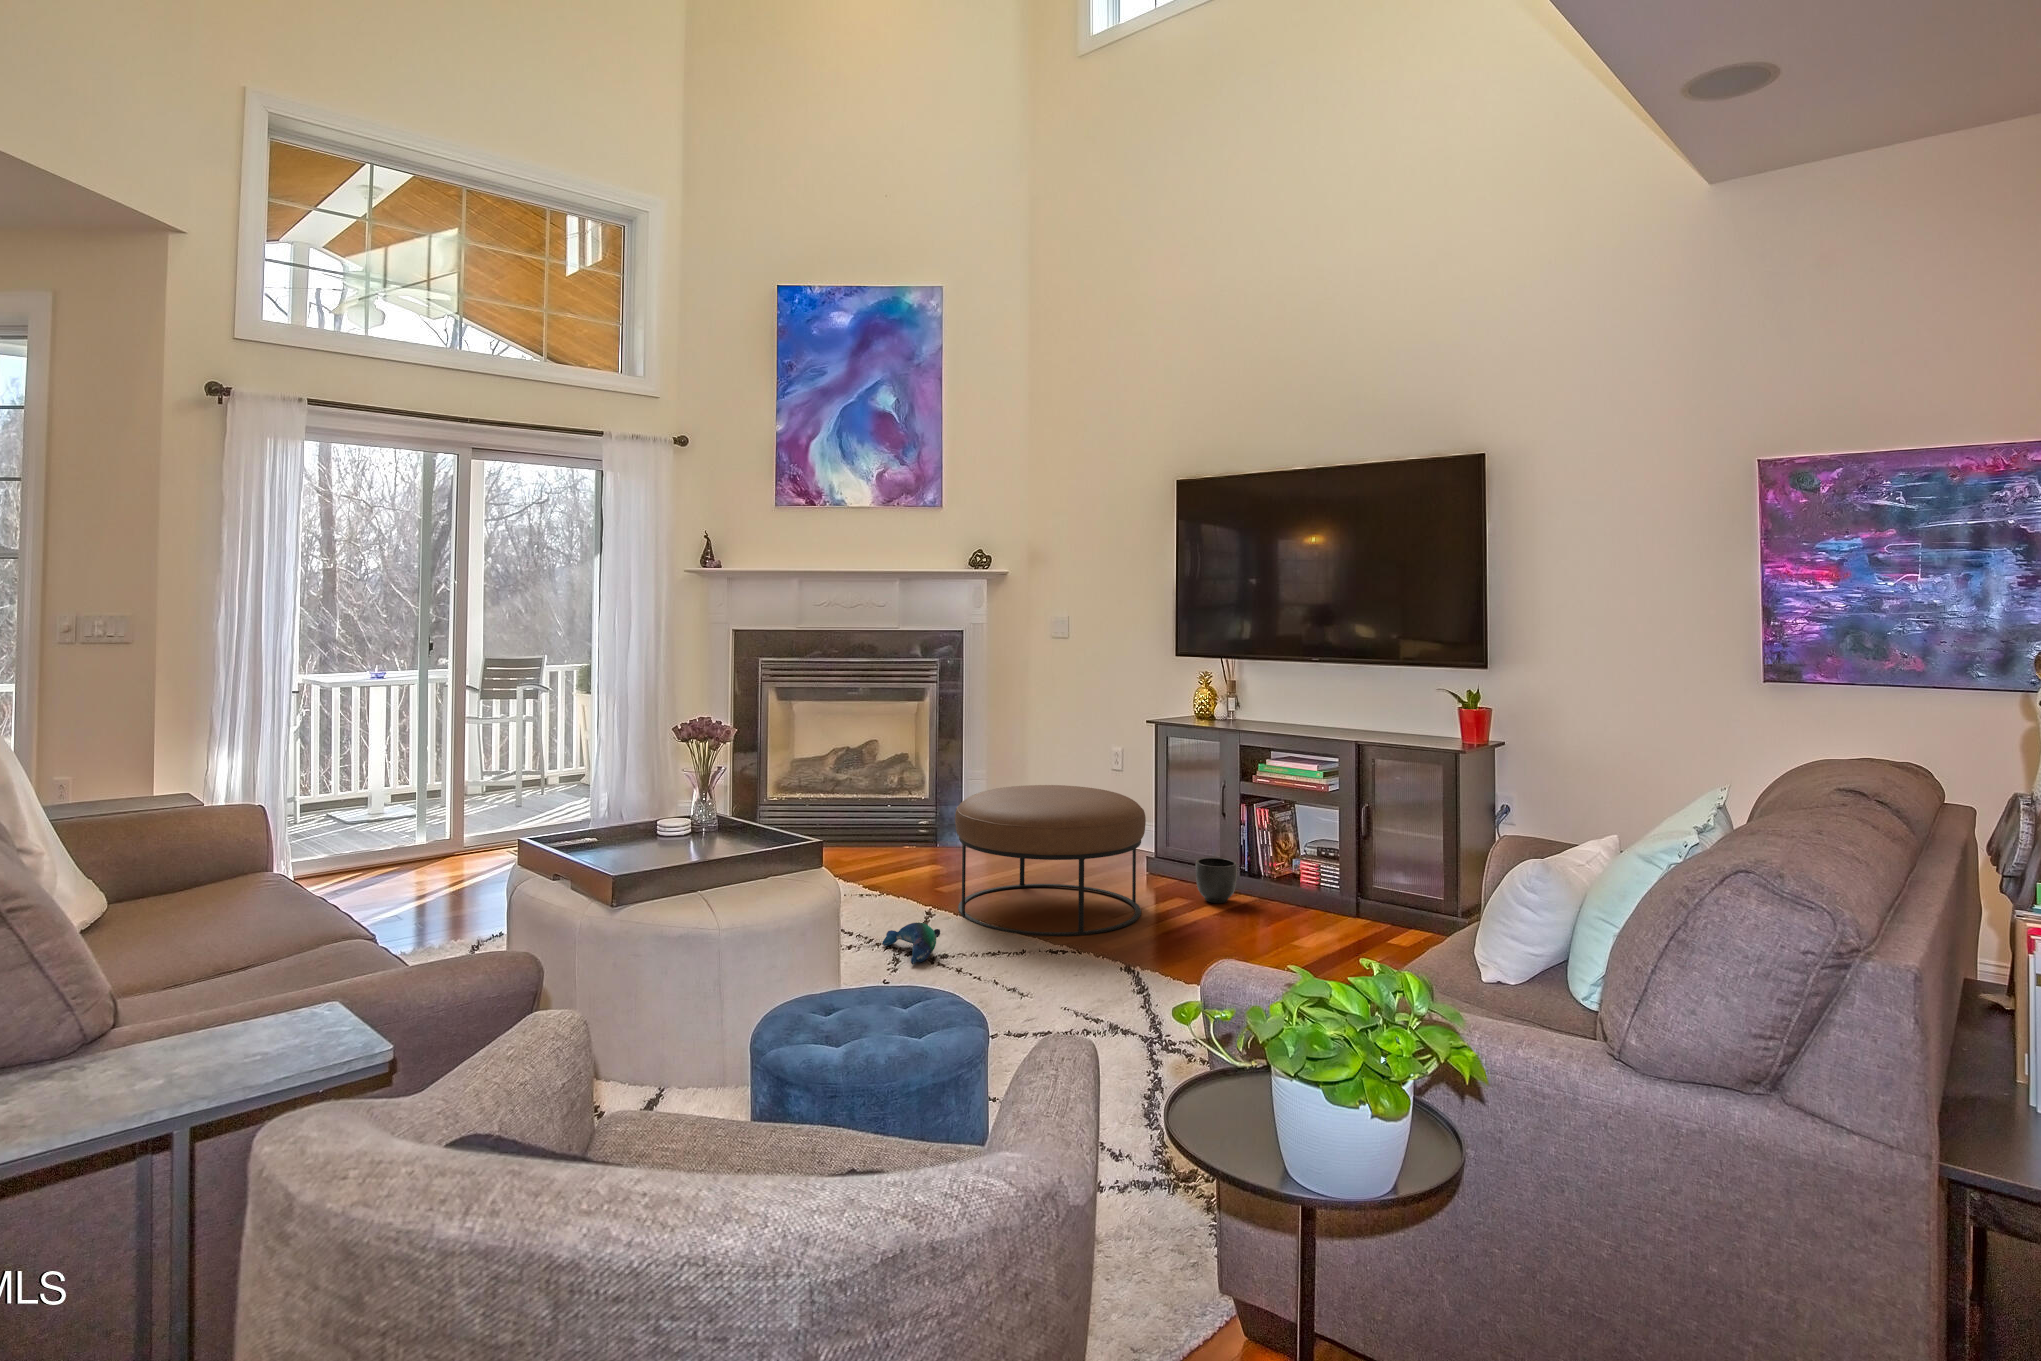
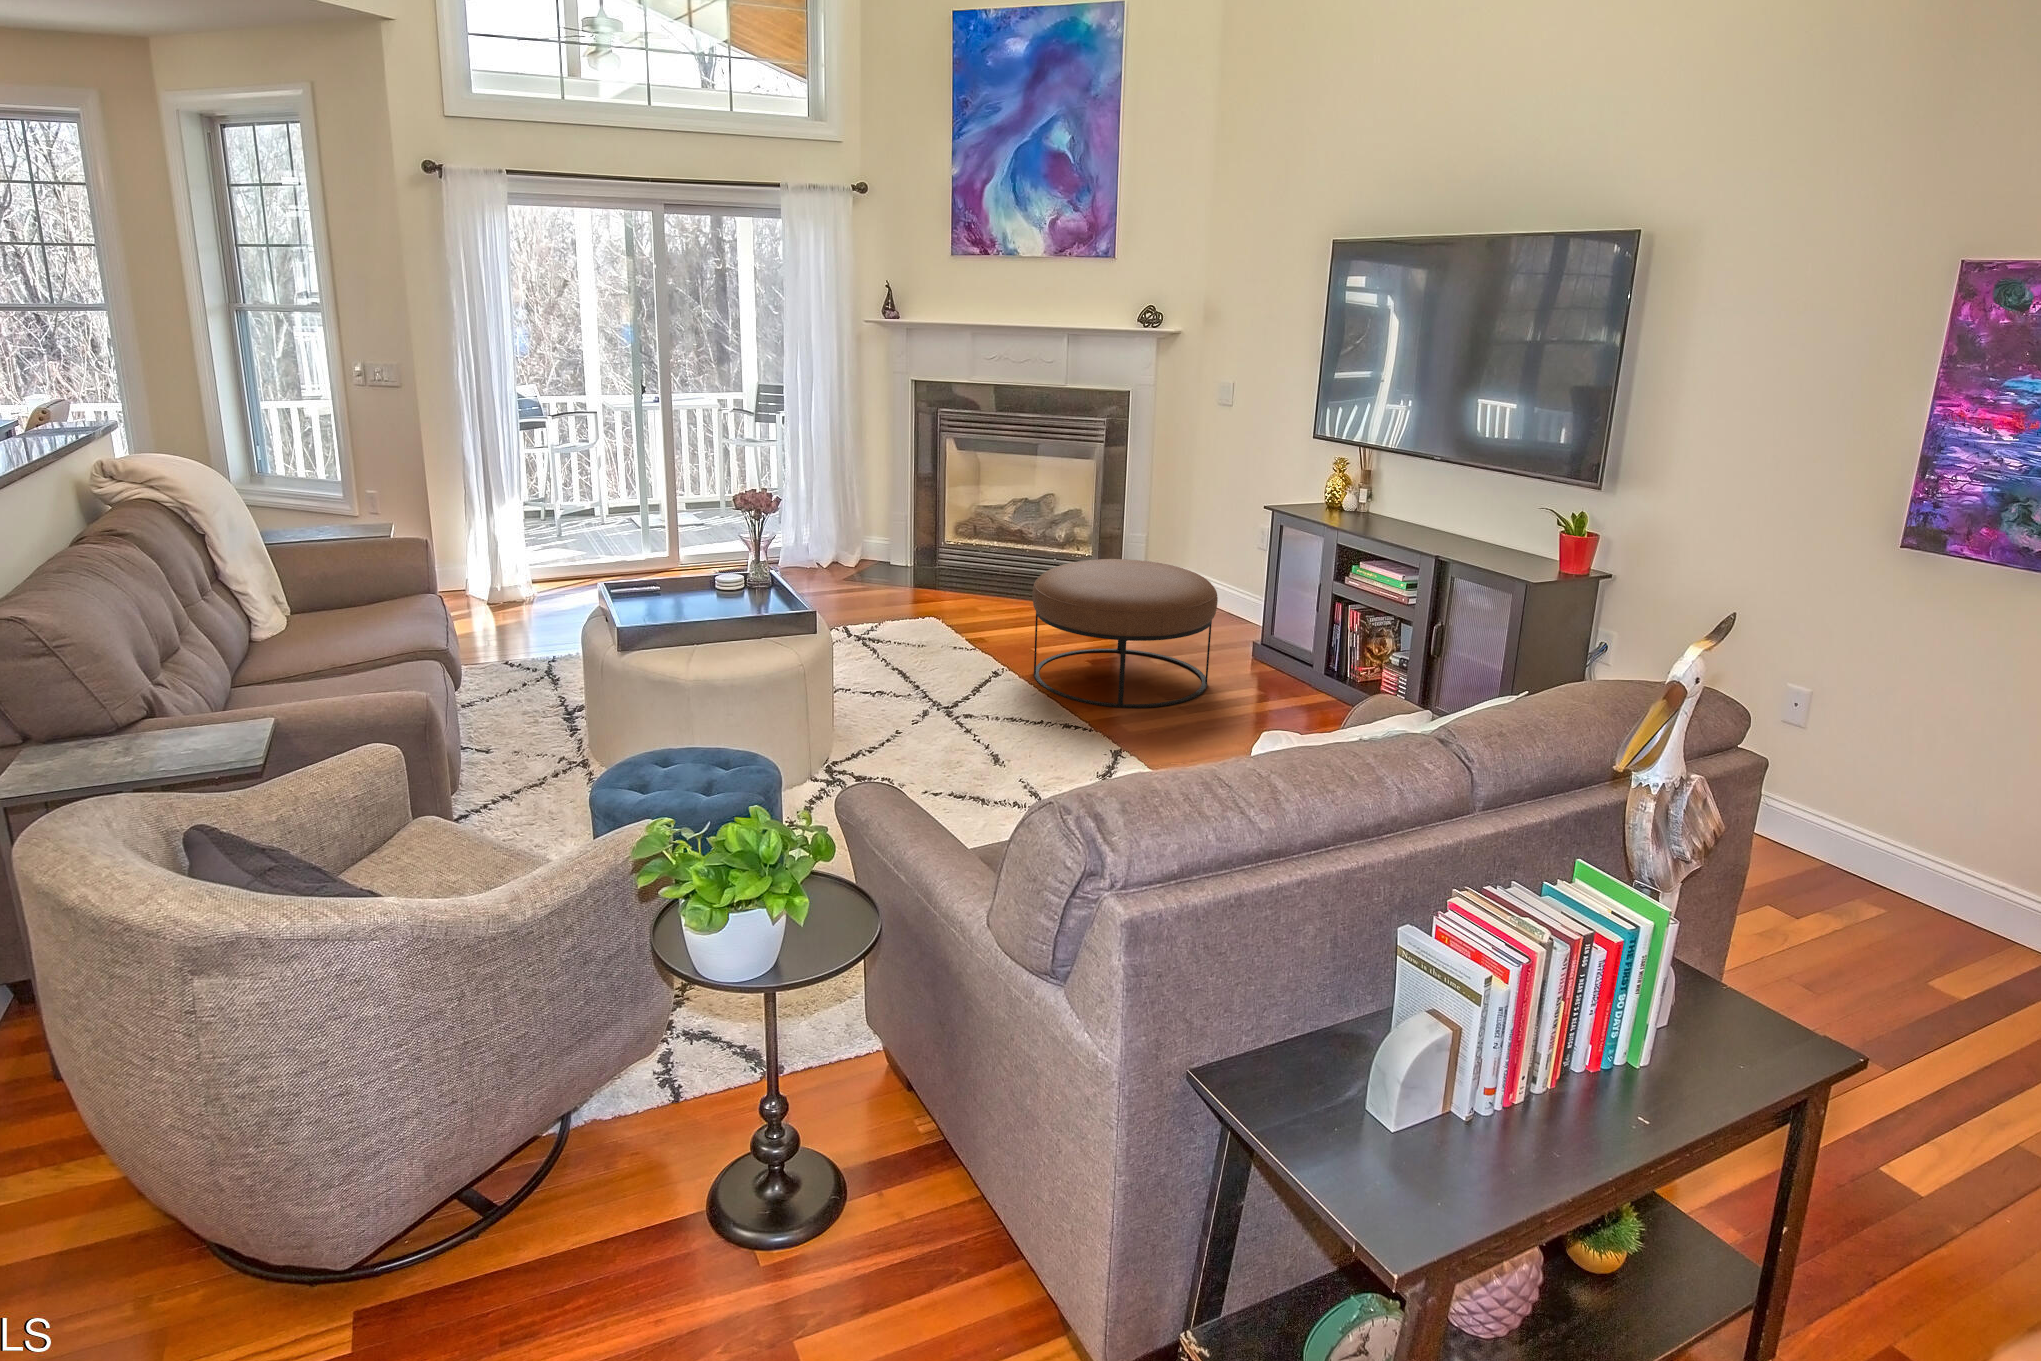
planter: present [1196,858,1237,903] -> none [1277,649,1320,694]
plush toy: present [882,922,940,965] -> none [935,677,978,713]

